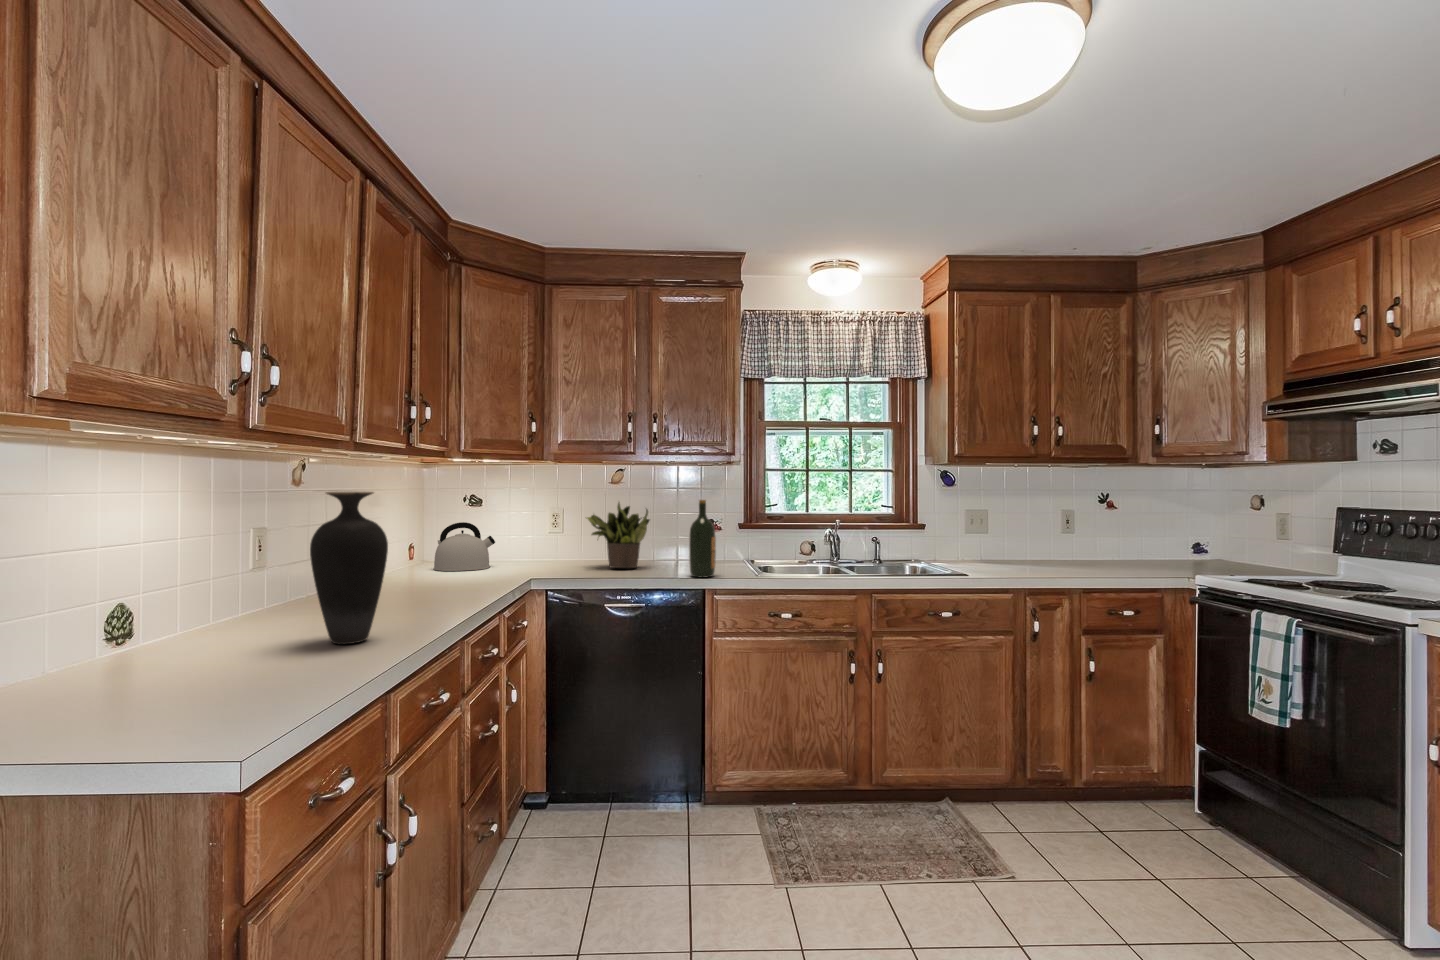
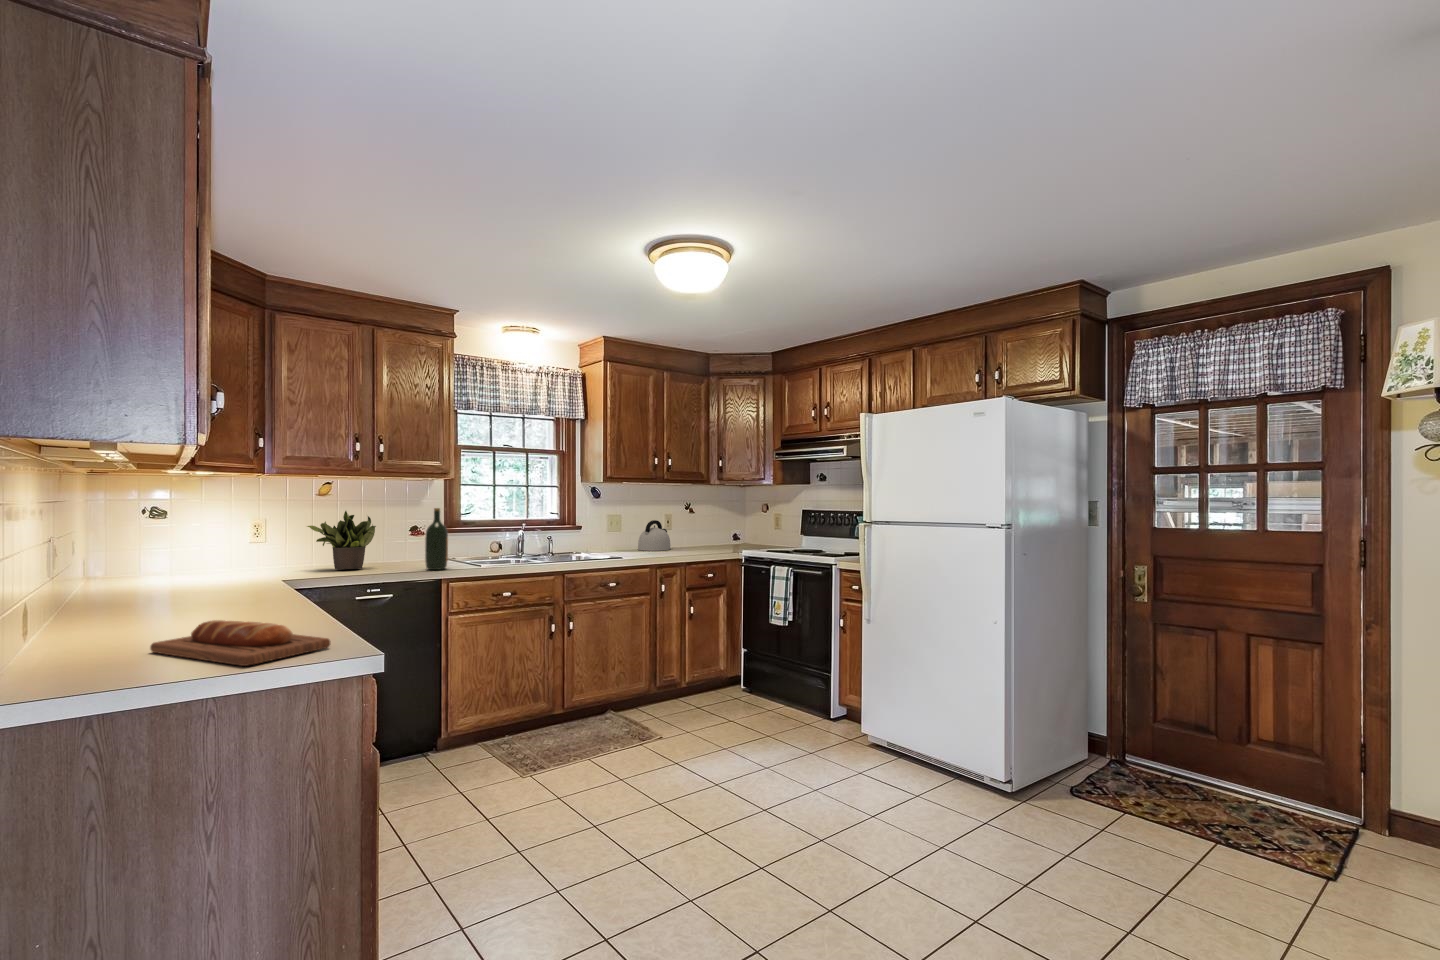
vase: present [310,492,388,644] -> none [214,500,282,625]
kettle: present [433,522,495,571] -> present [638,520,671,551]
bread loaf: none [120,646,286,731] -> present [150,620,330,666]

